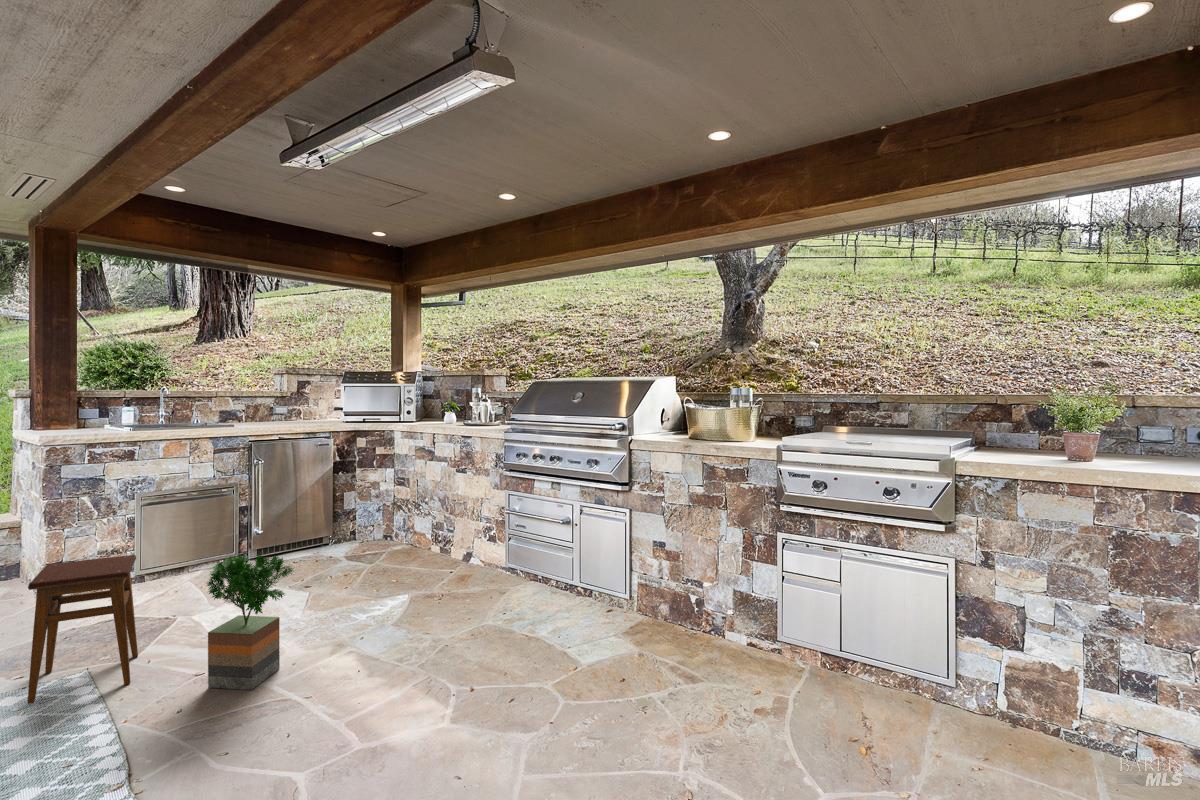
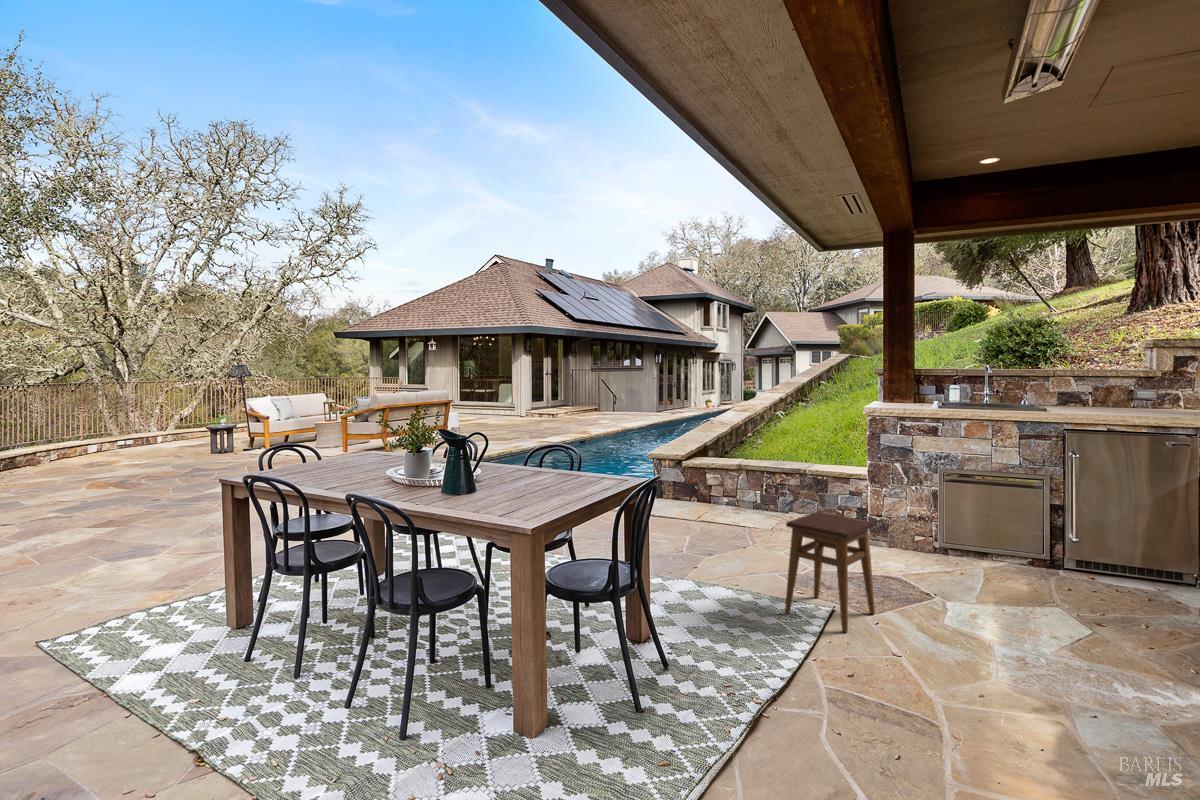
potted tree: present [207,554,294,690] -> none [878,546,989,695]

